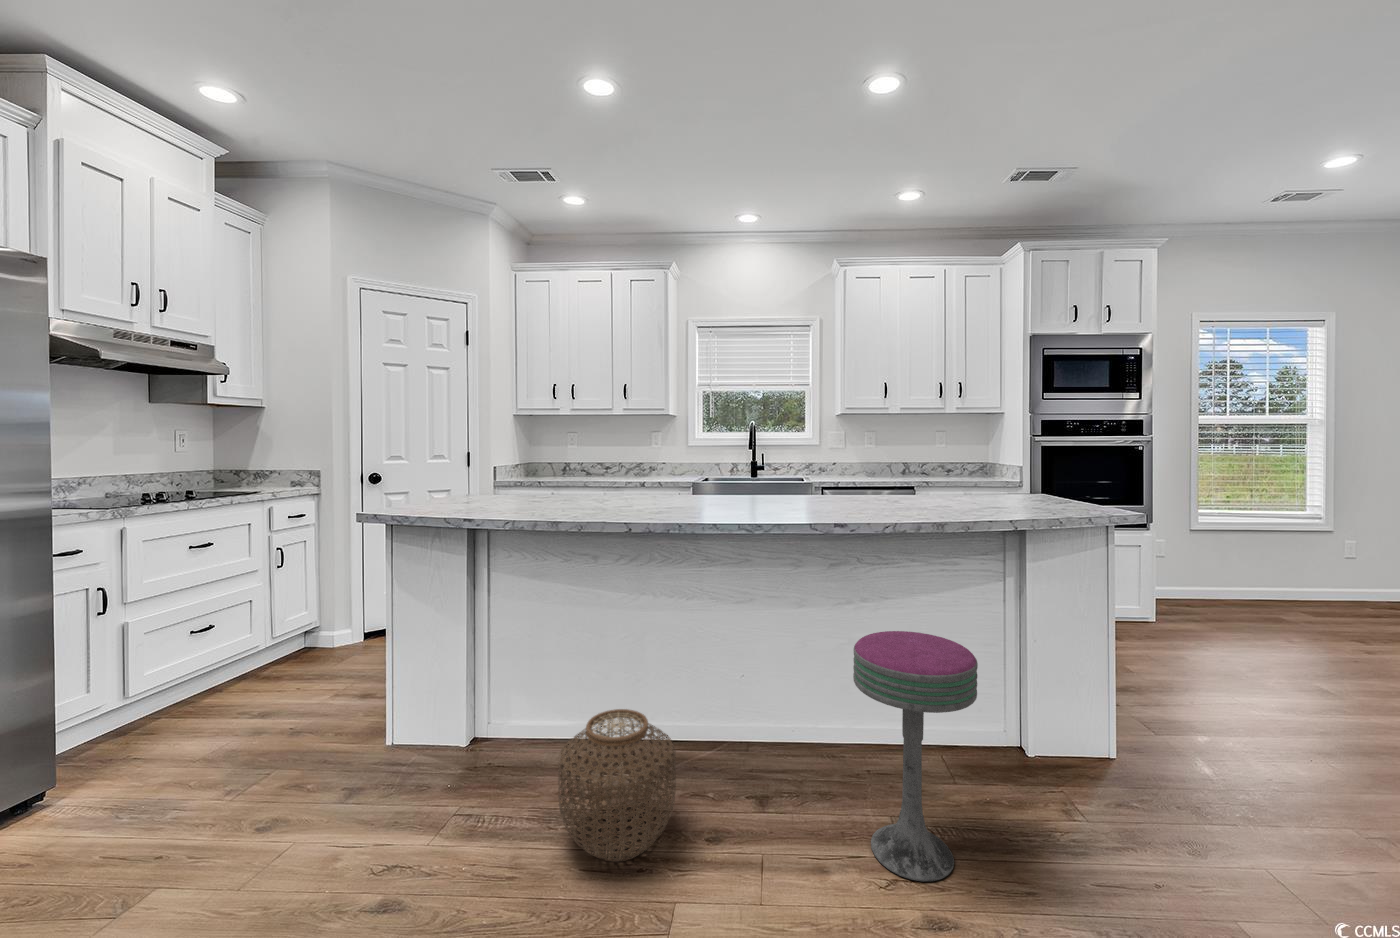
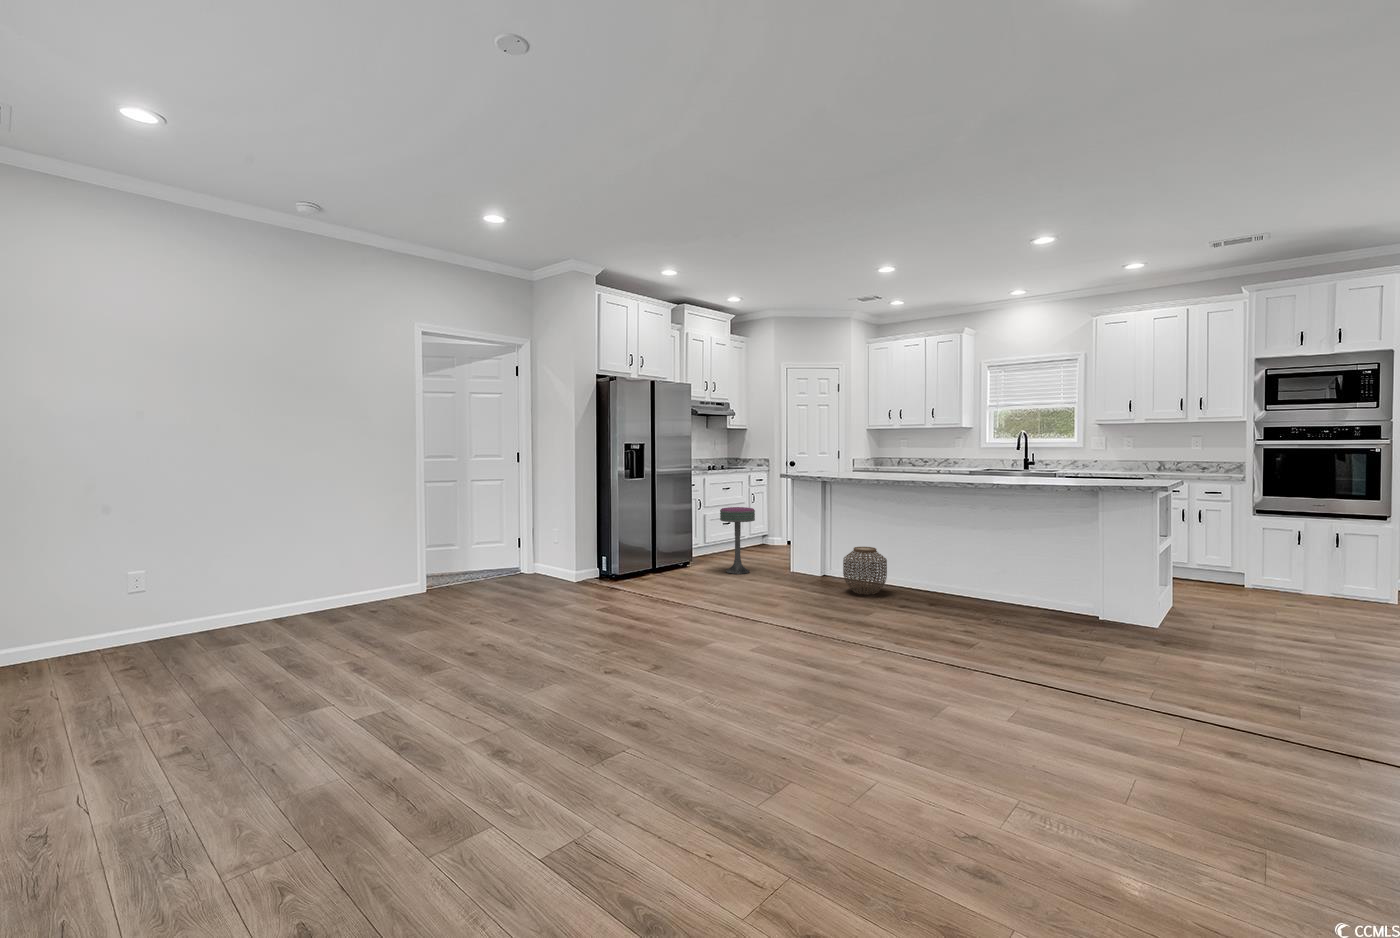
bar stool: present [853,631,978,881] -> present [720,507,755,574]

